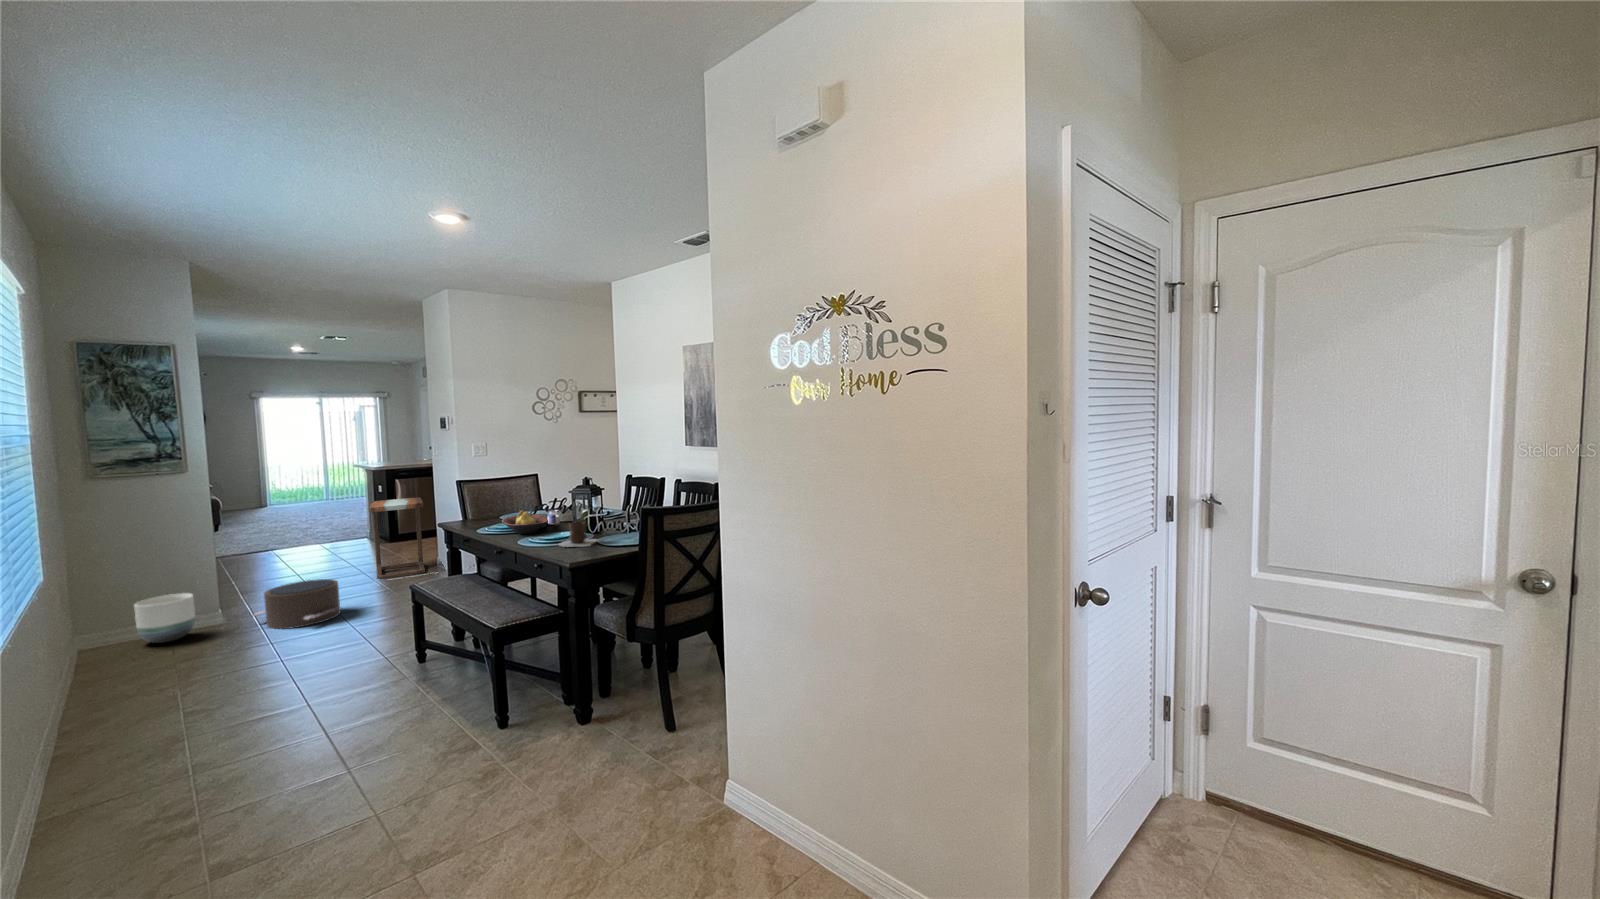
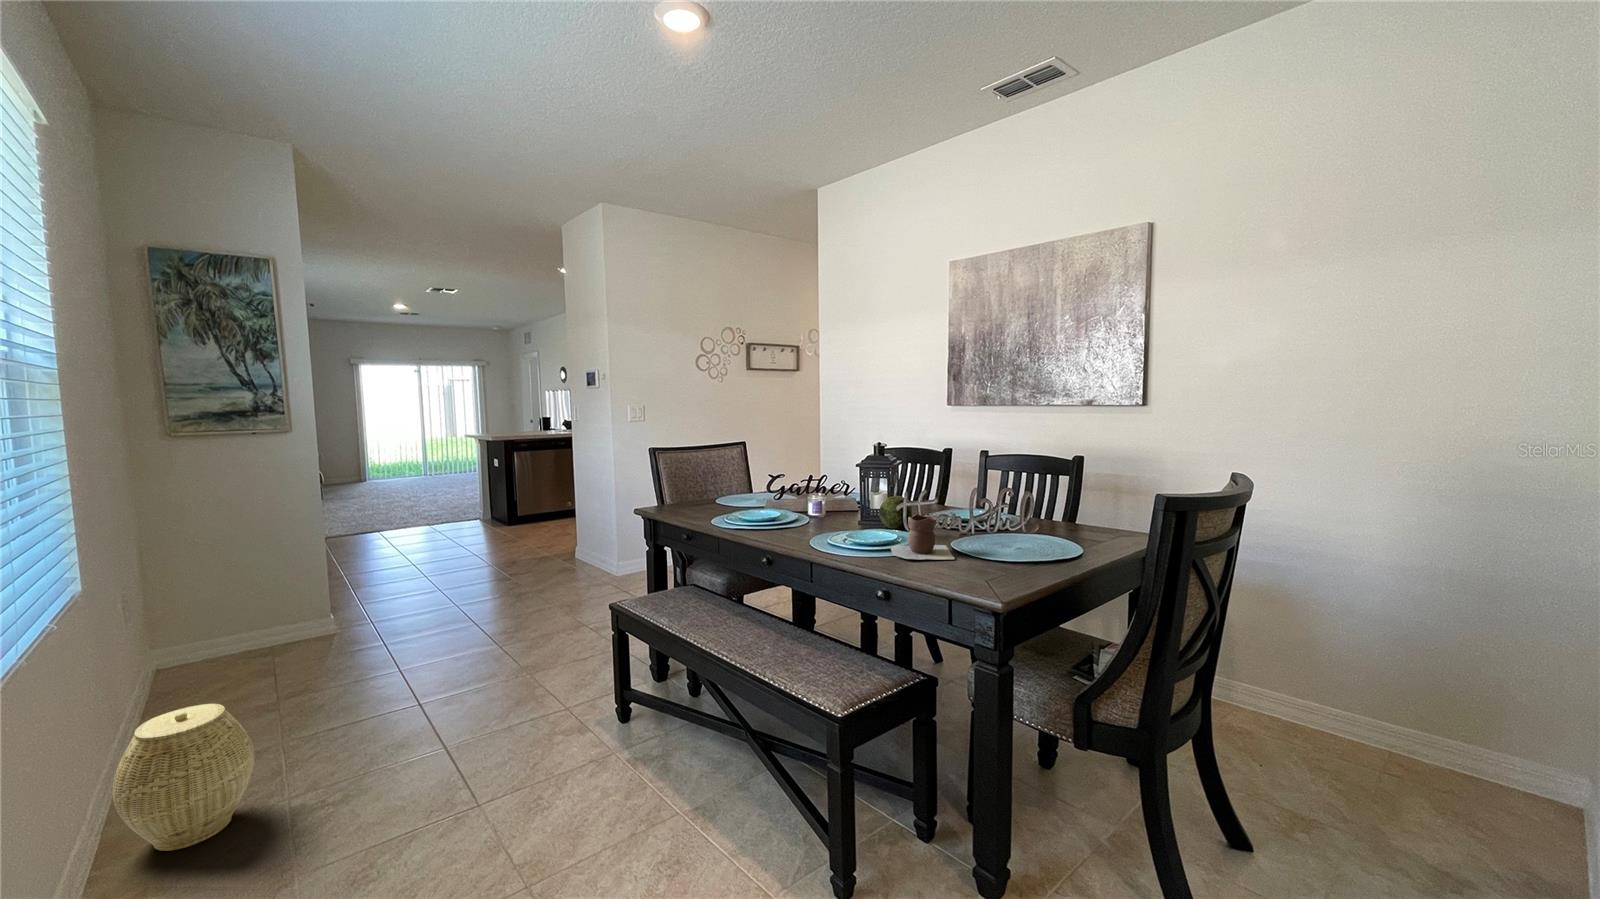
side table: present [369,497,425,579] -> none [495,474,582,581]
fruit bowl: present [502,510,548,534] -> none [747,493,827,531]
pouf: present [254,579,340,629] -> none [373,578,485,648]
planter: present [134,593,196,643] -> none [227,596,304,664]
woven basket: none [66,648,157,733] -> present [112,704,254,851]

